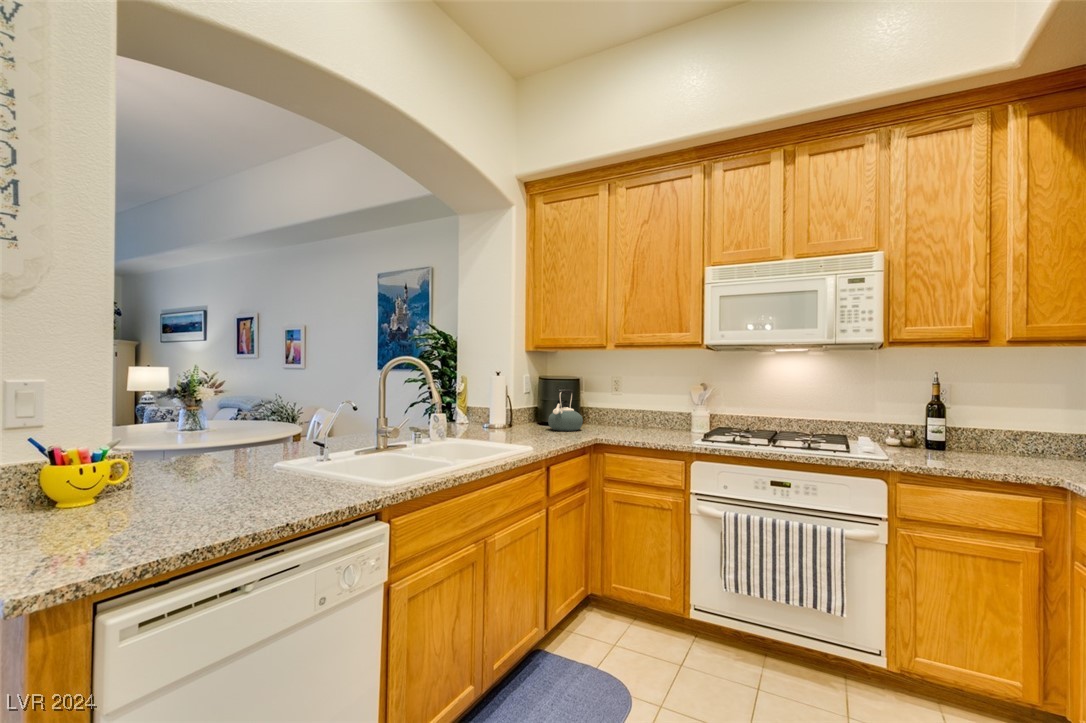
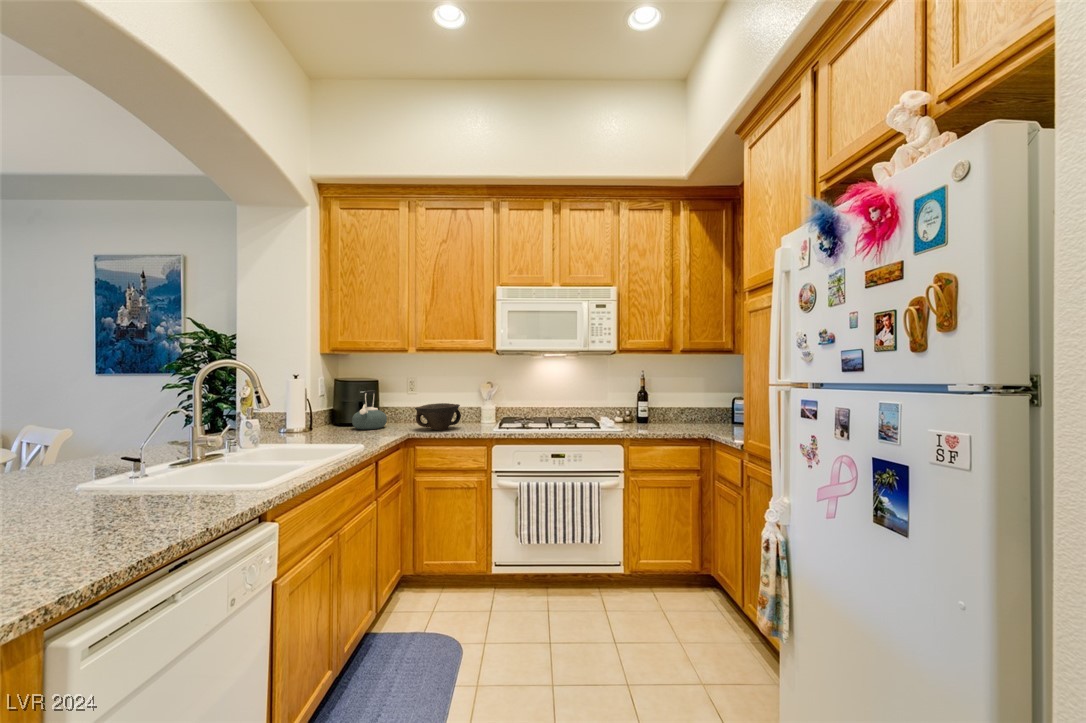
bowl: none [607,407,660,437] -> present [415,403,461,430]

